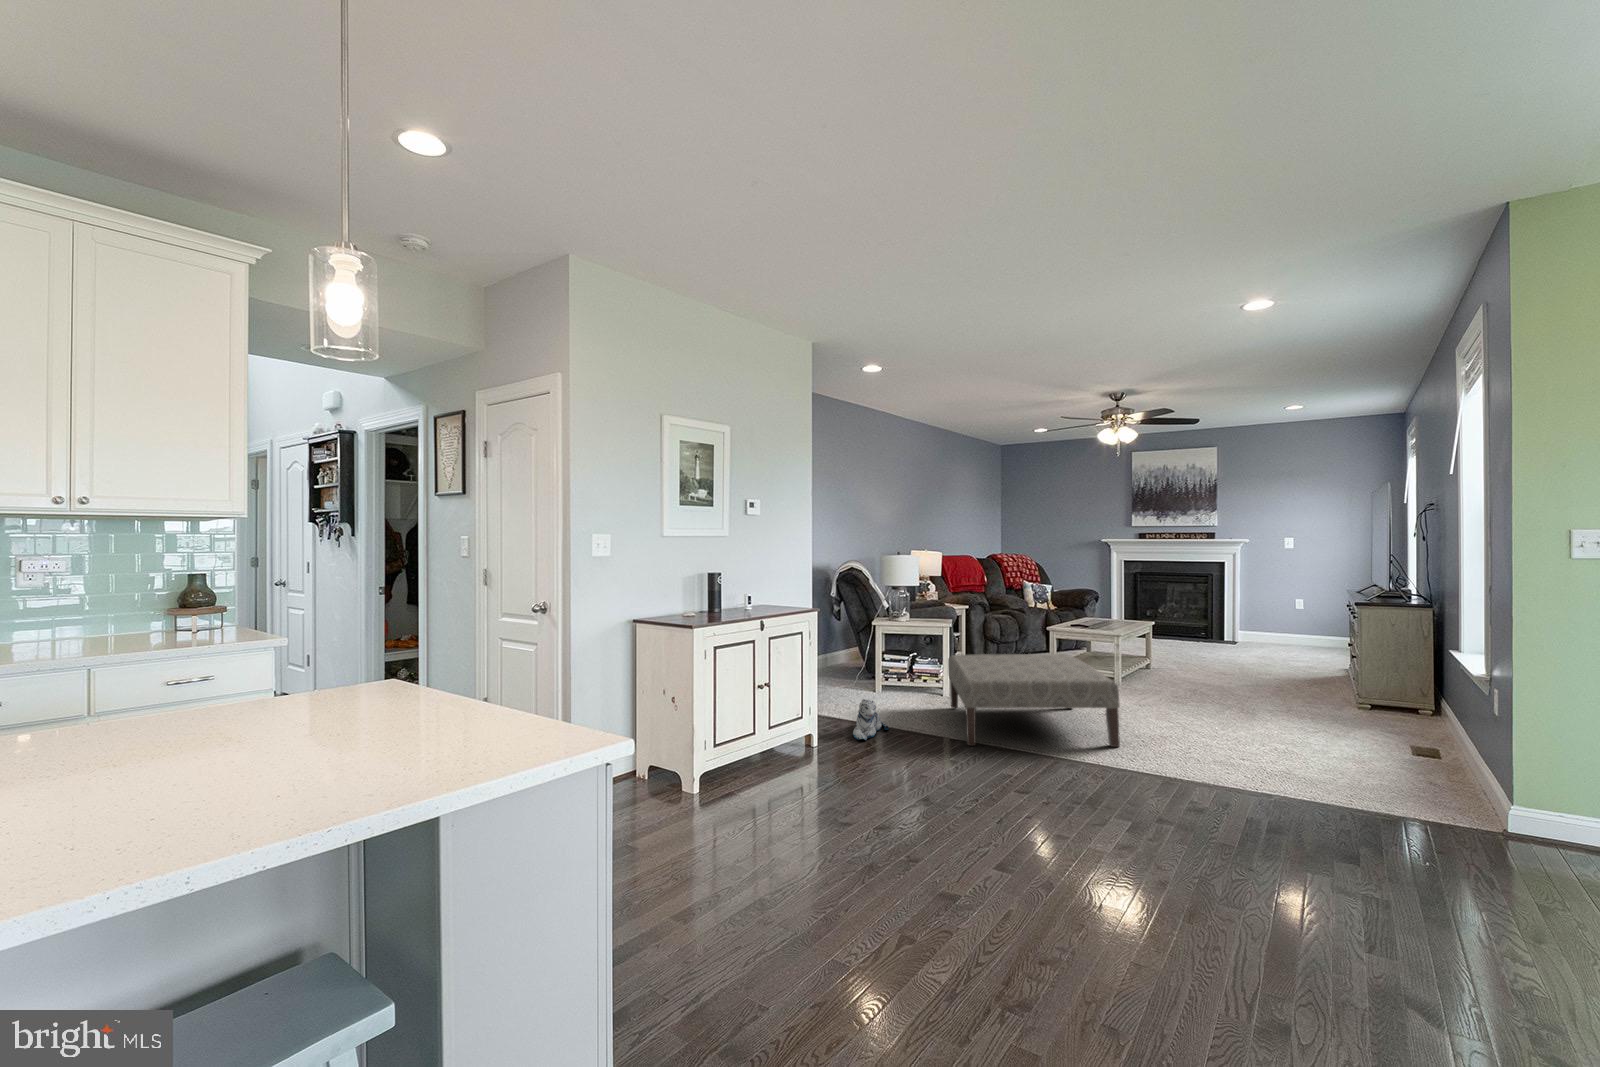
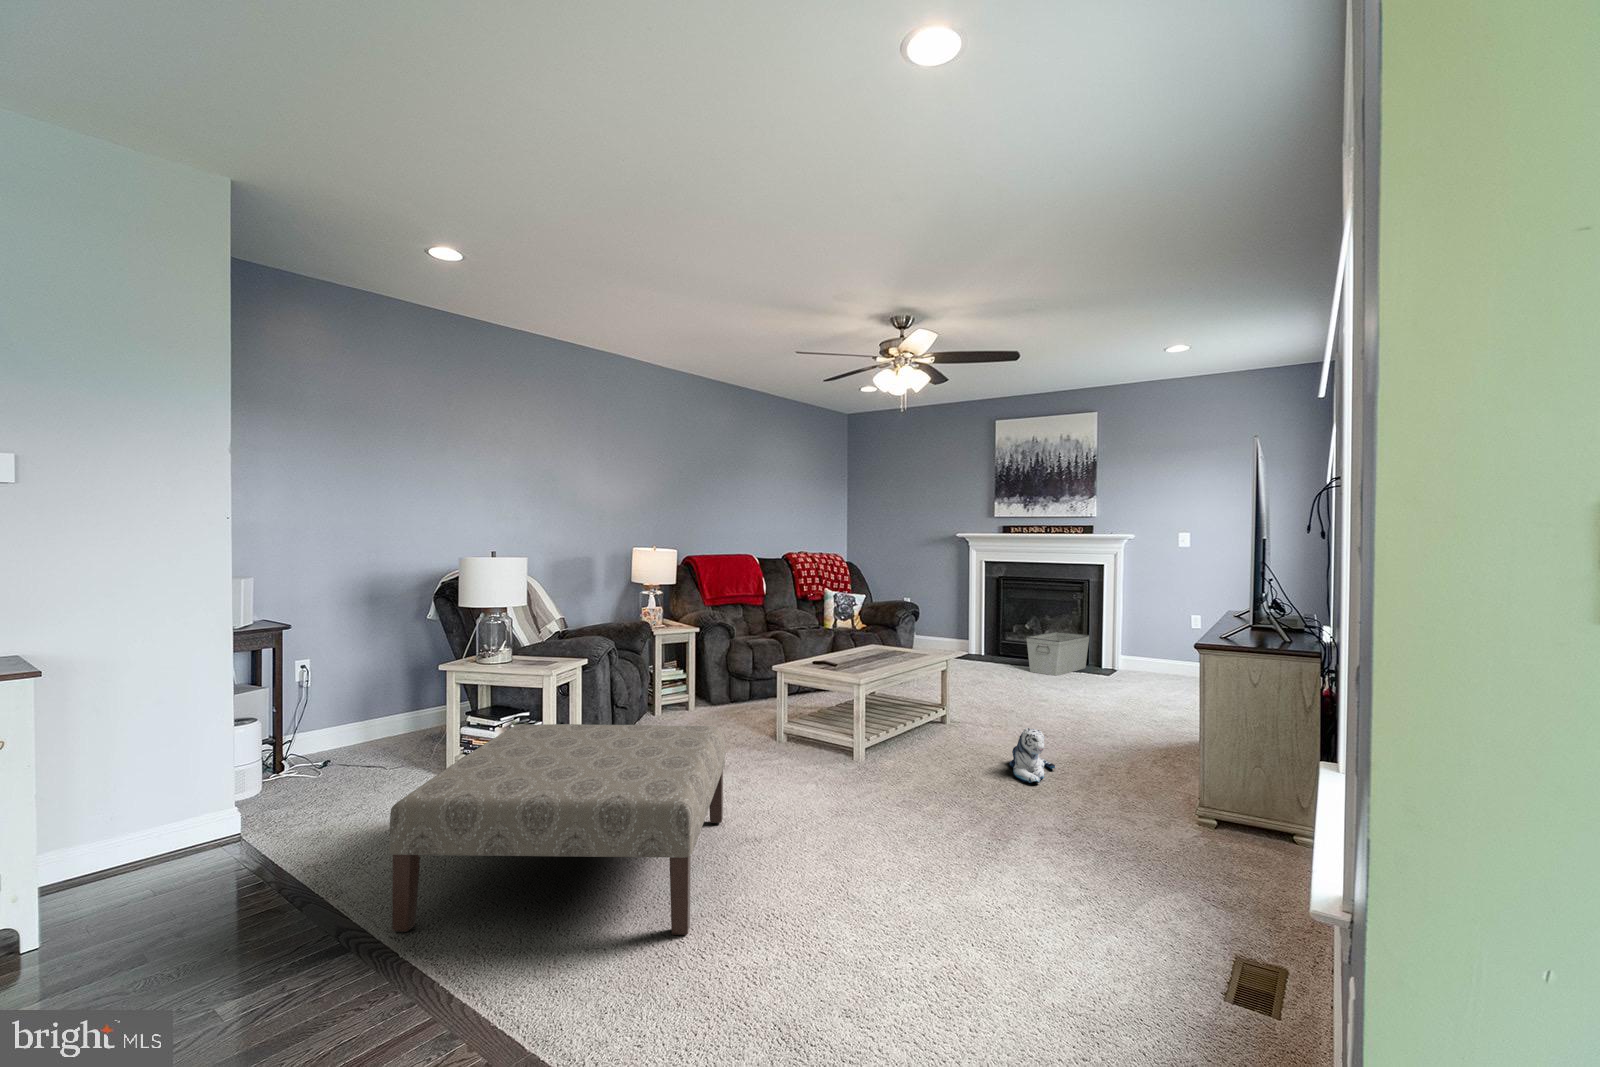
storage bin: none [1173,607,1219,637] -> present [1026,632,1089,676]
plush toy: present [853,699,888,740] -> present [1009,728,1055,783]

